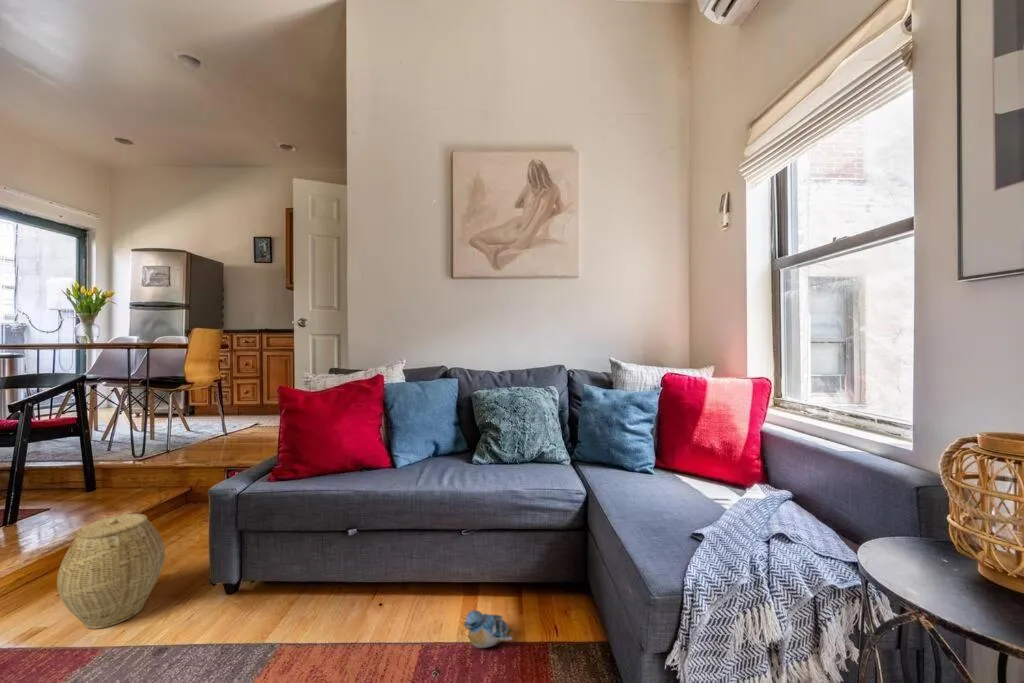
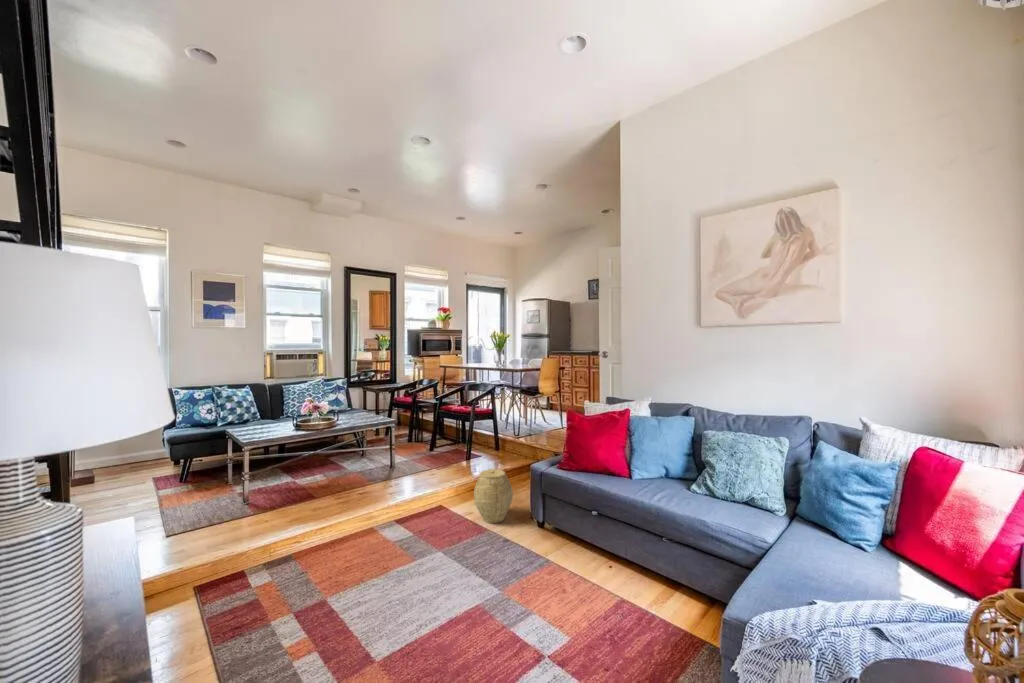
plush toy: present [464,610,513,648] -> none [644,590,683,623]

